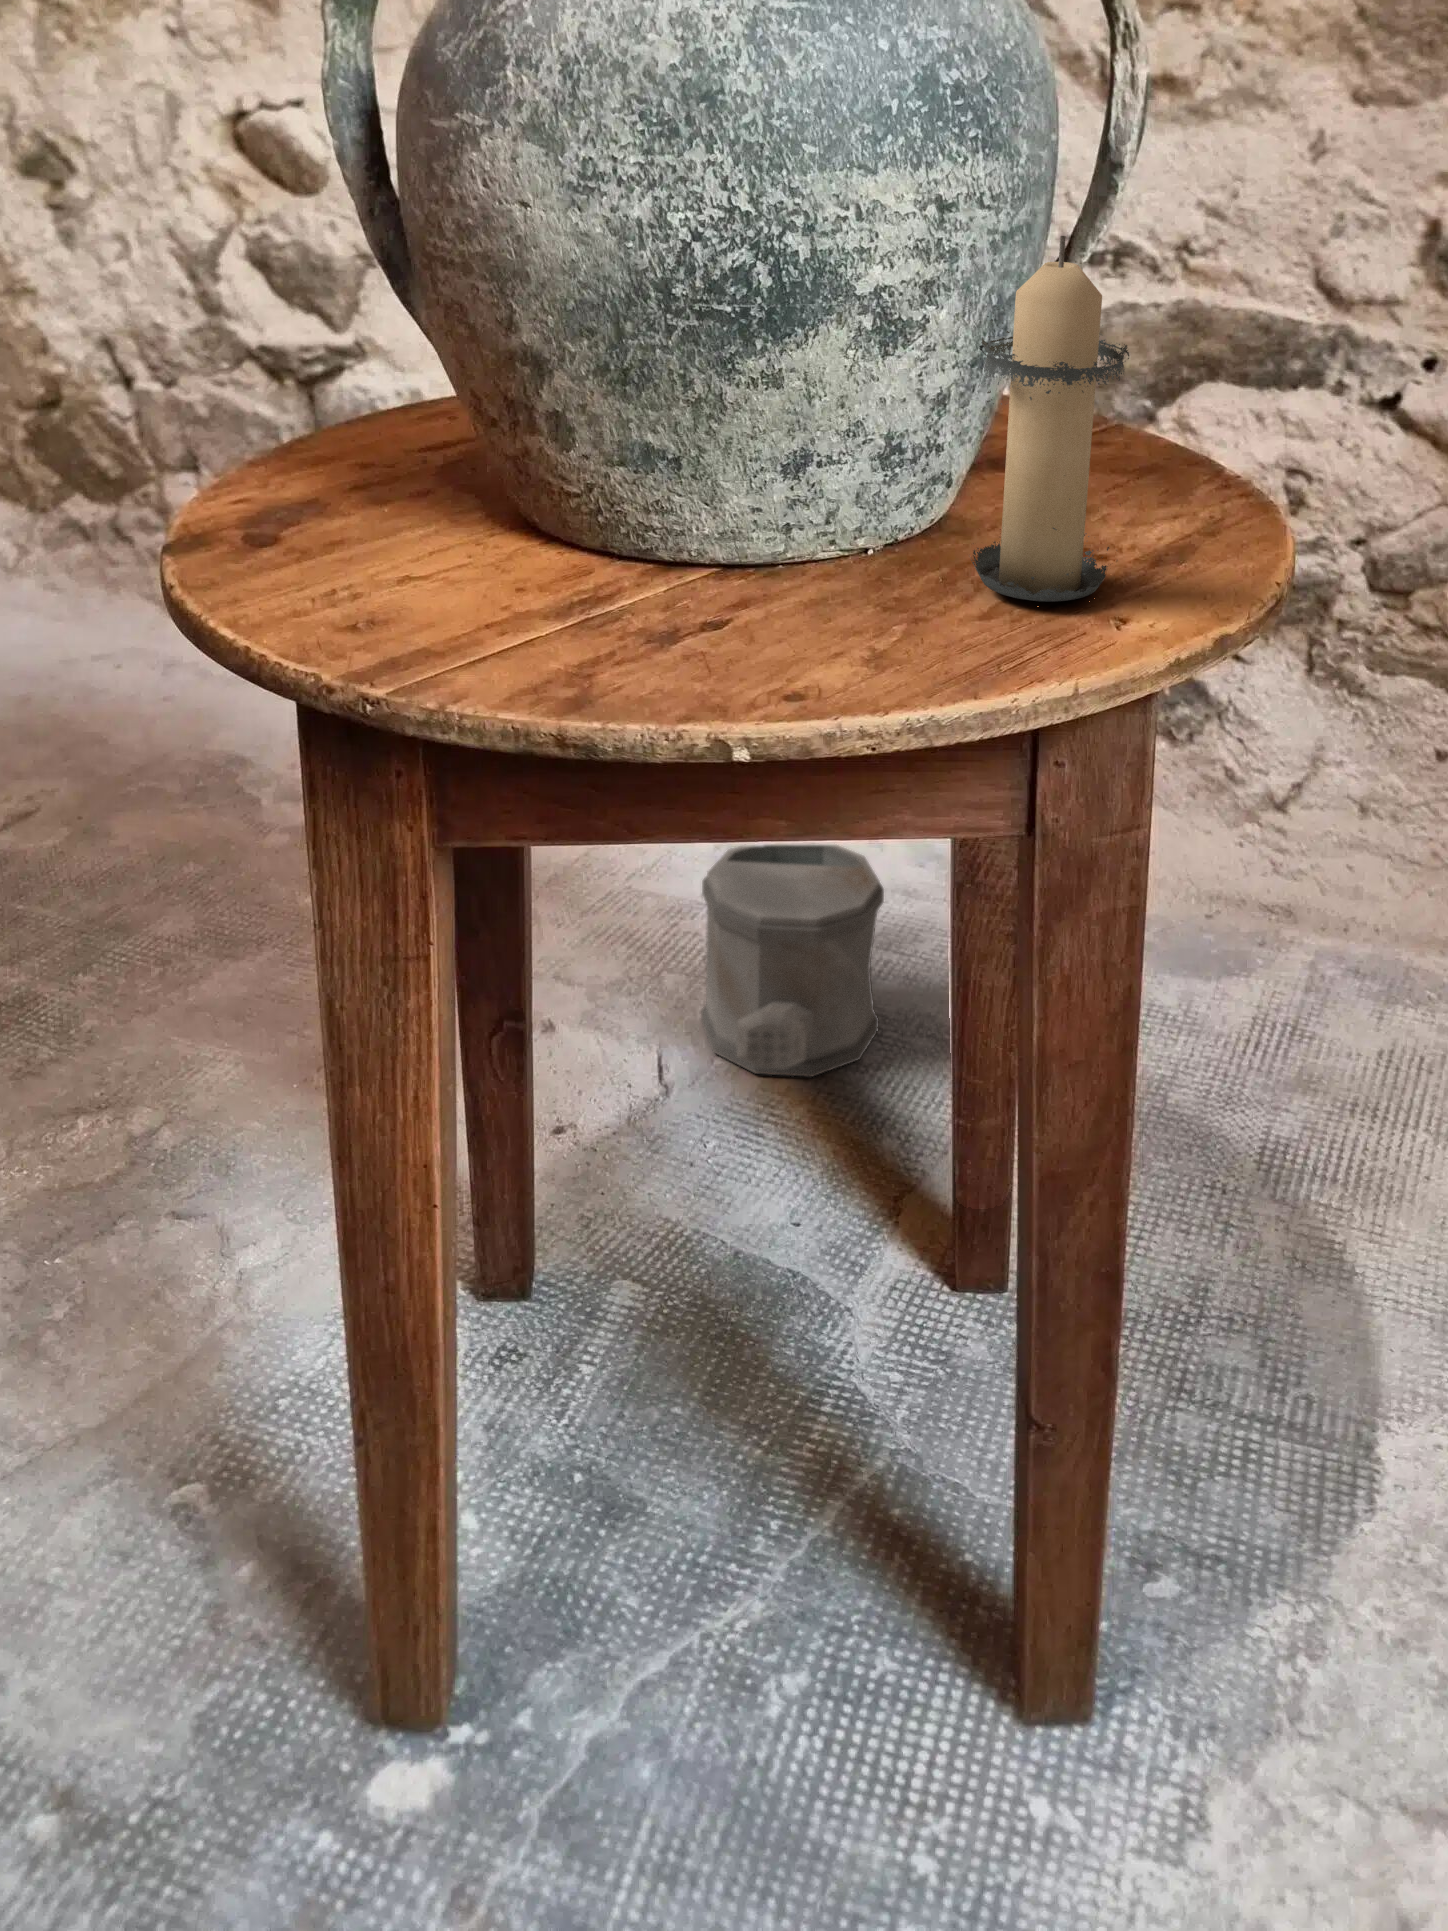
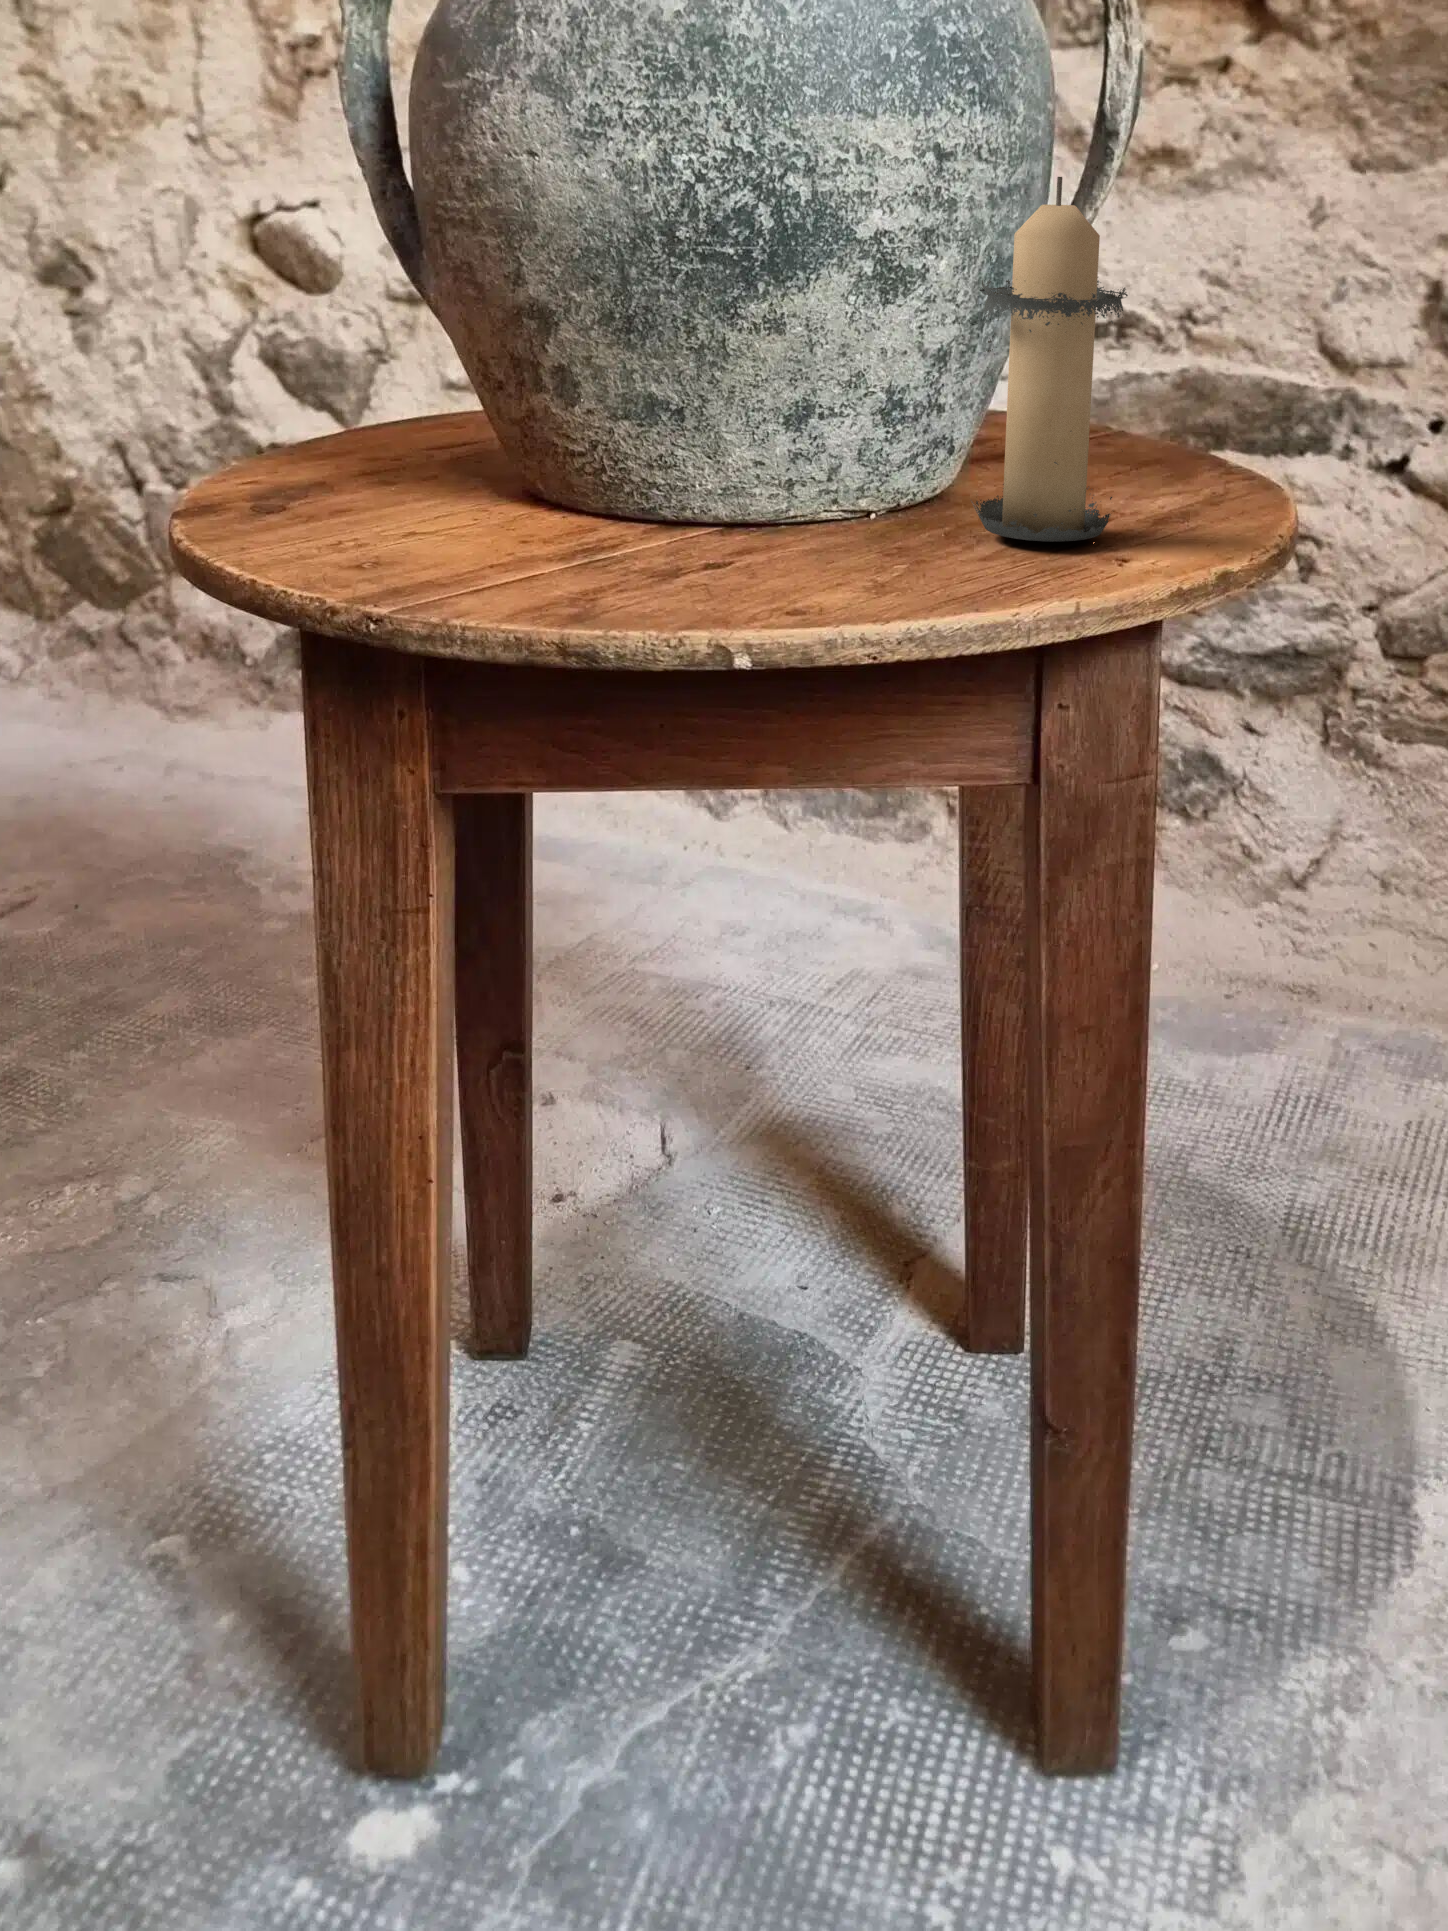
watering can: present [701,845,884,1077] -> none [705,872,893,1148]

